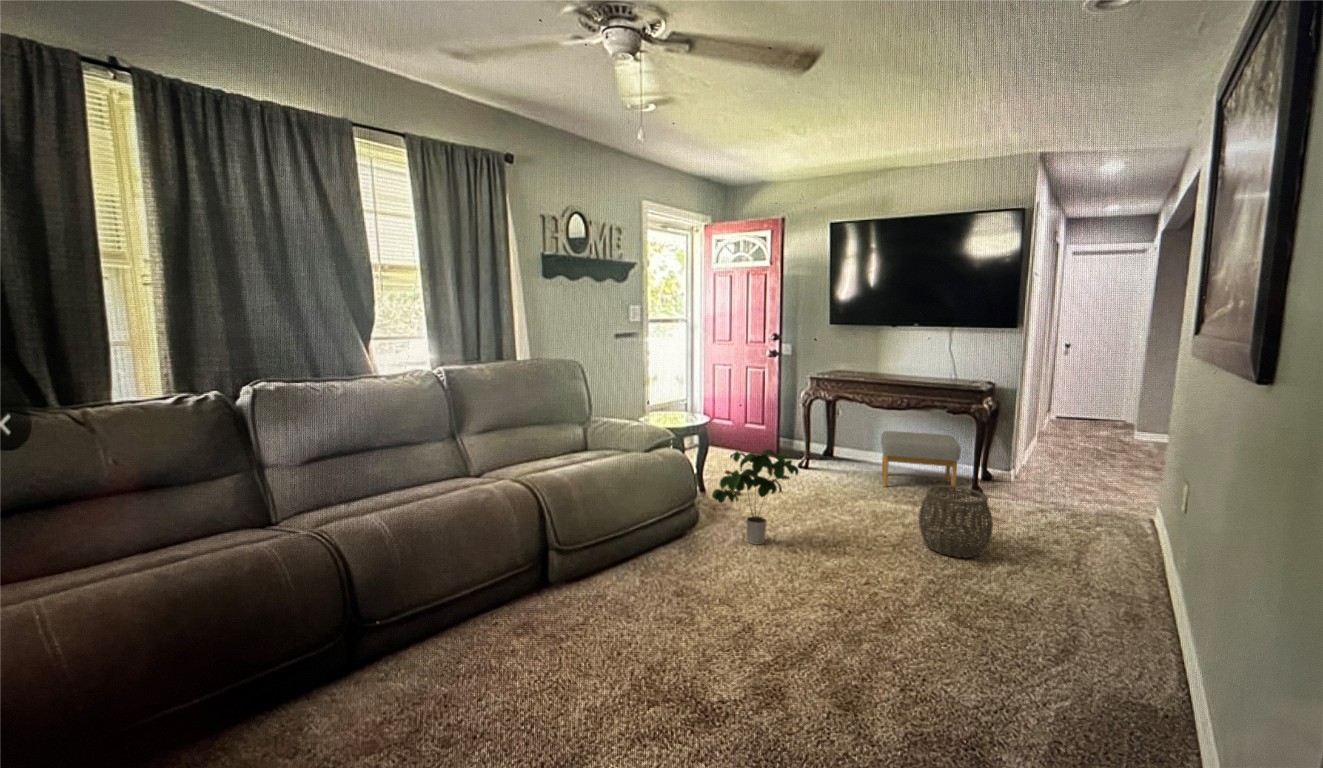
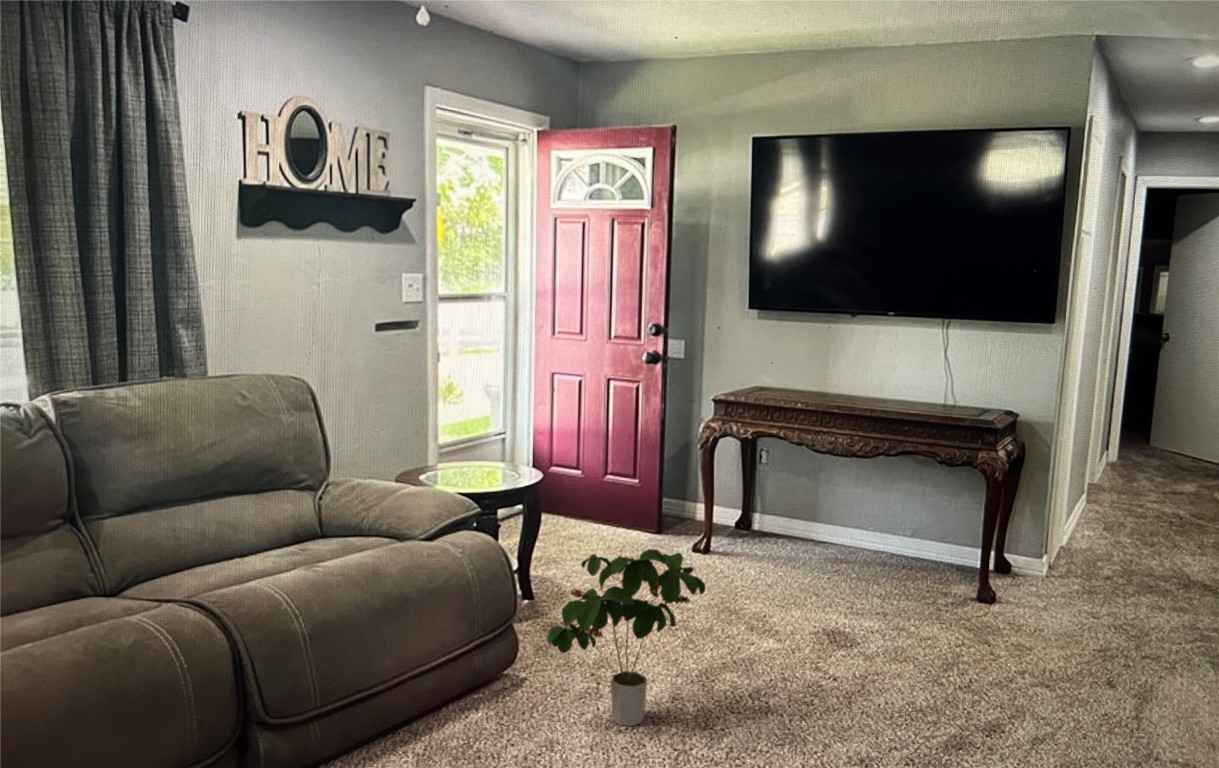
footstool: present [881,431,961,492] -> none [833,493,963,599]
woven basket: present [919,485,993,558] -> none [909,603,1036,737]

